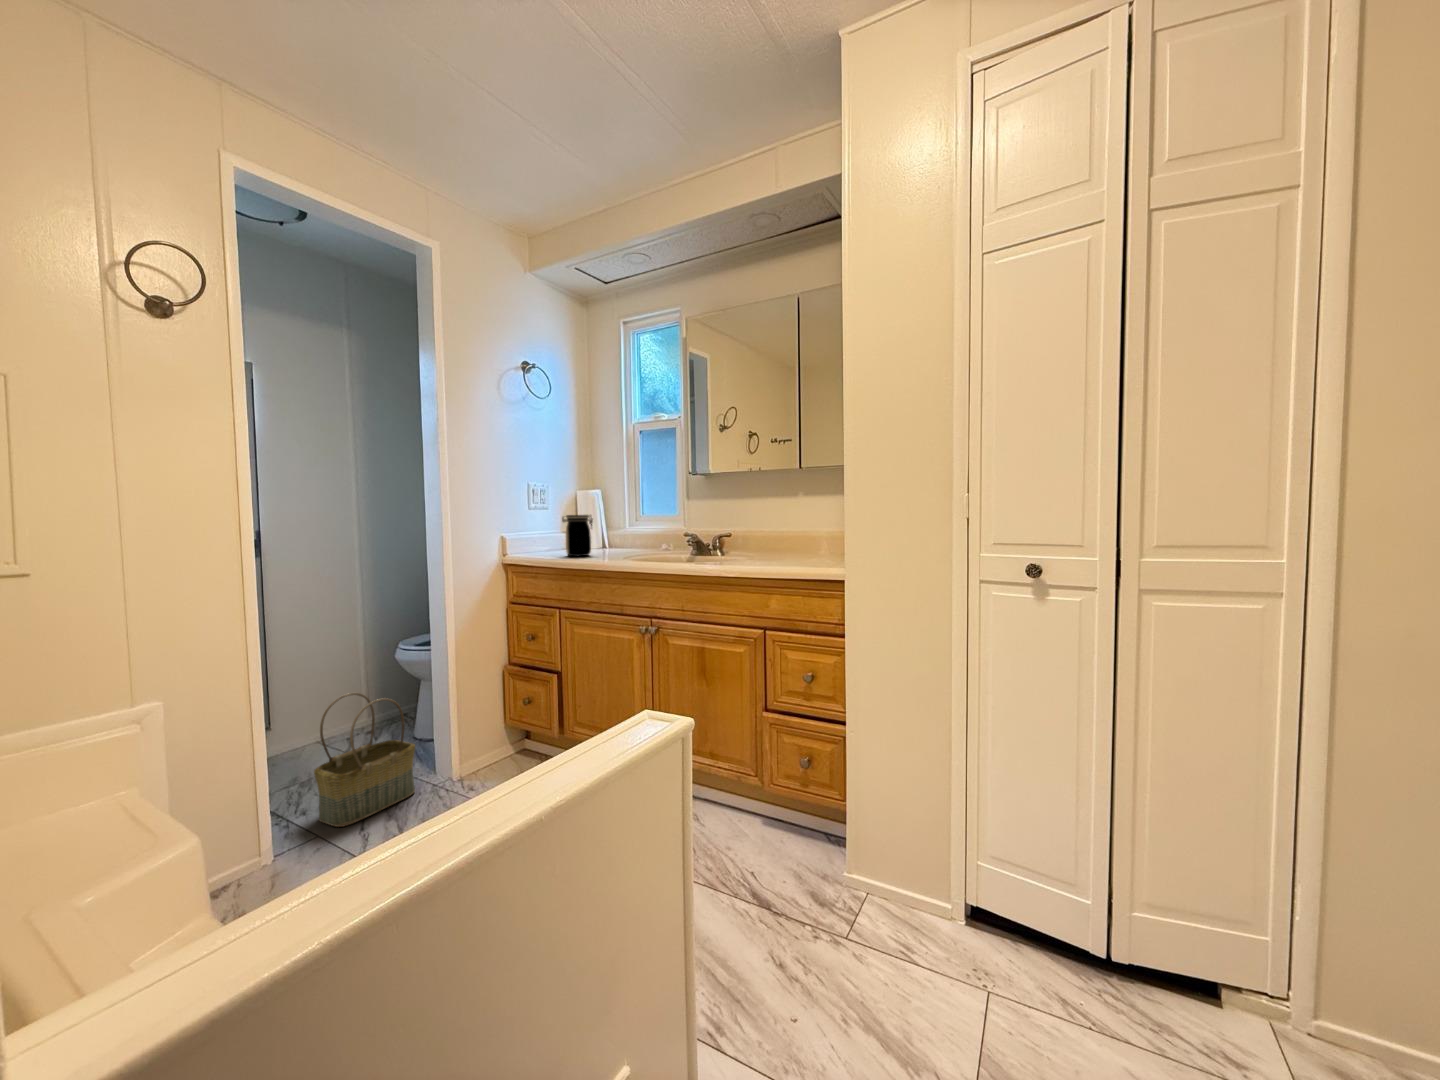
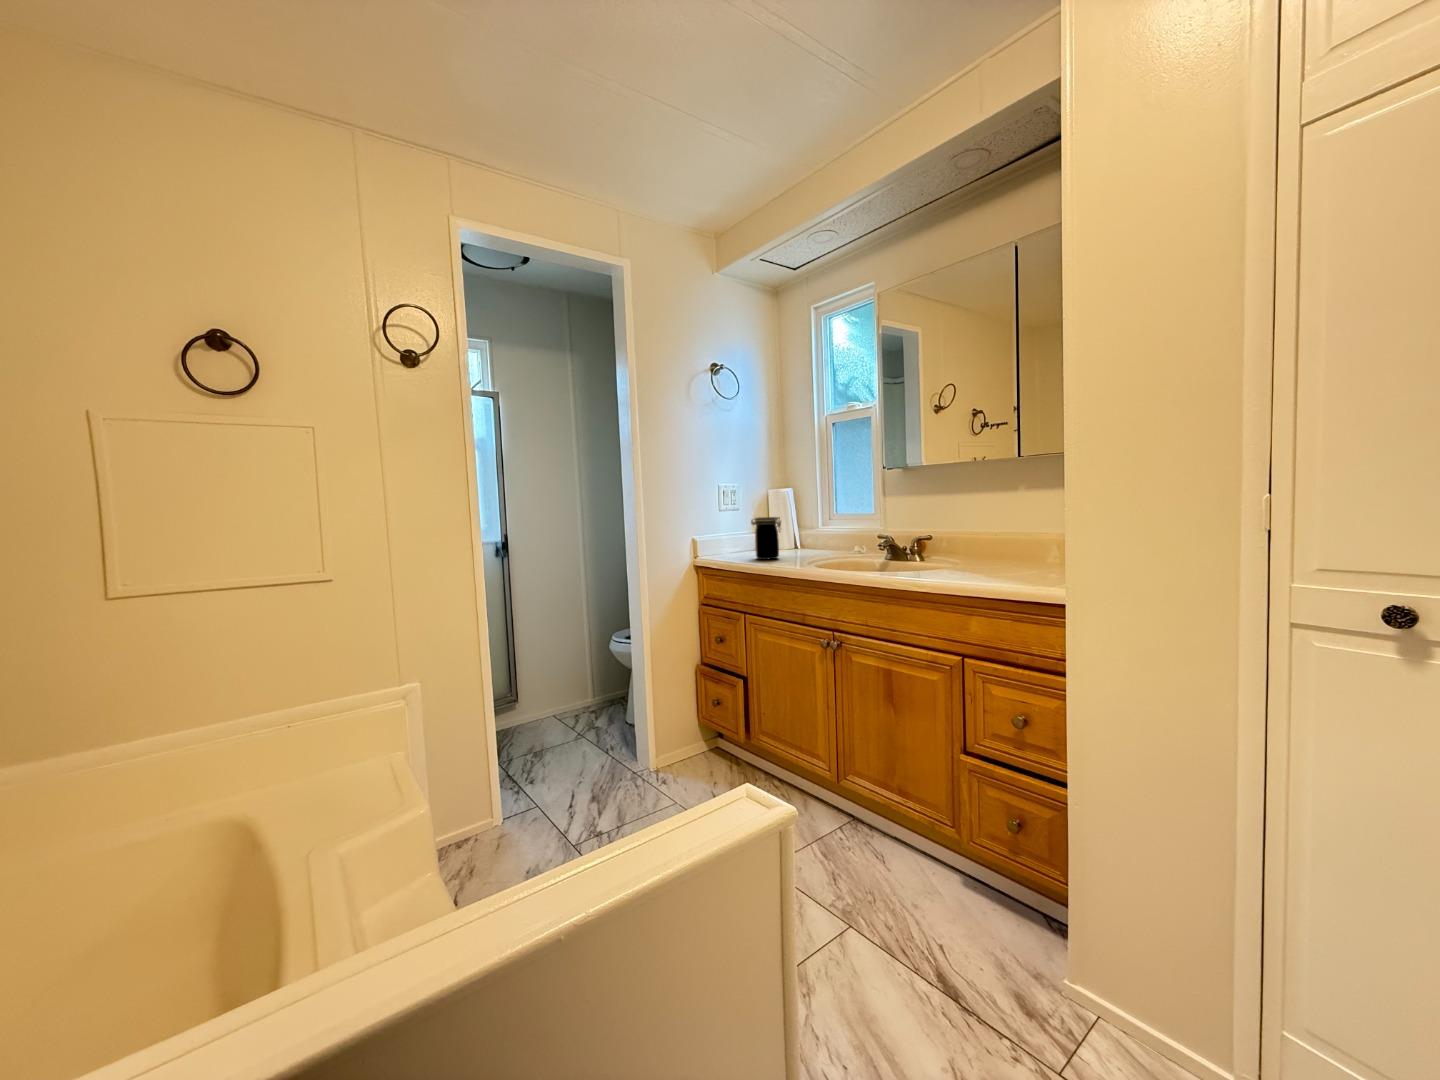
basket: present [314,693,415,827] -> none [536,681,619,801]

